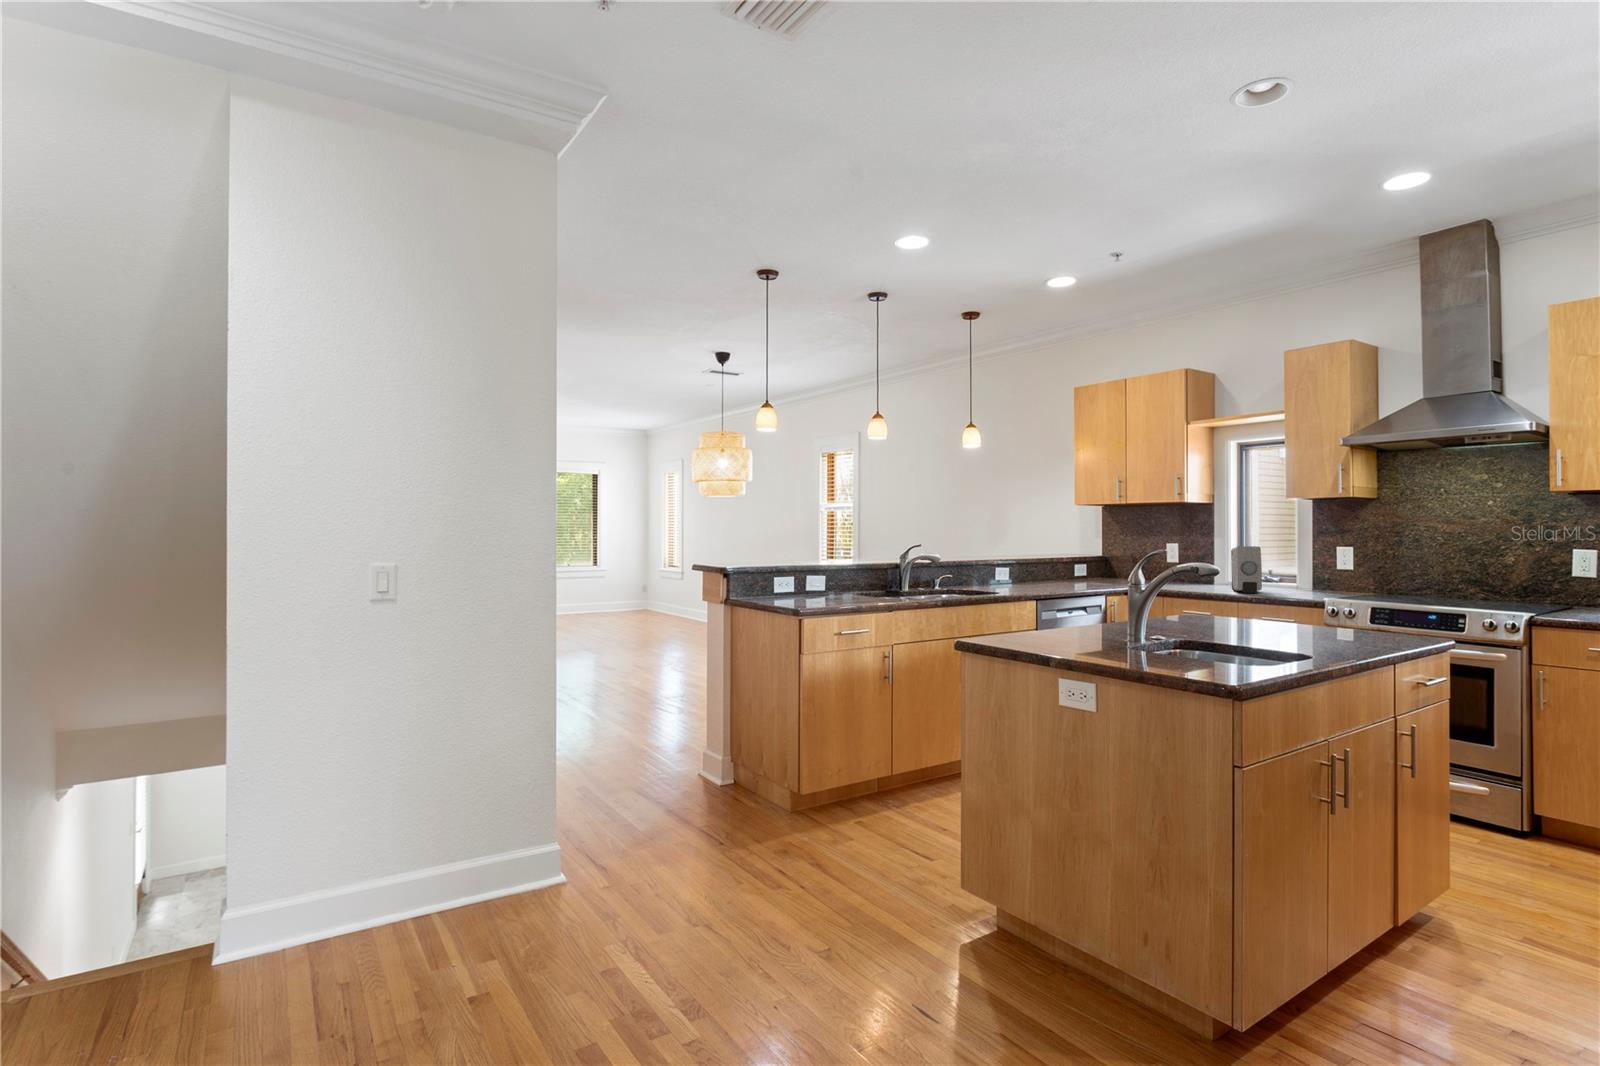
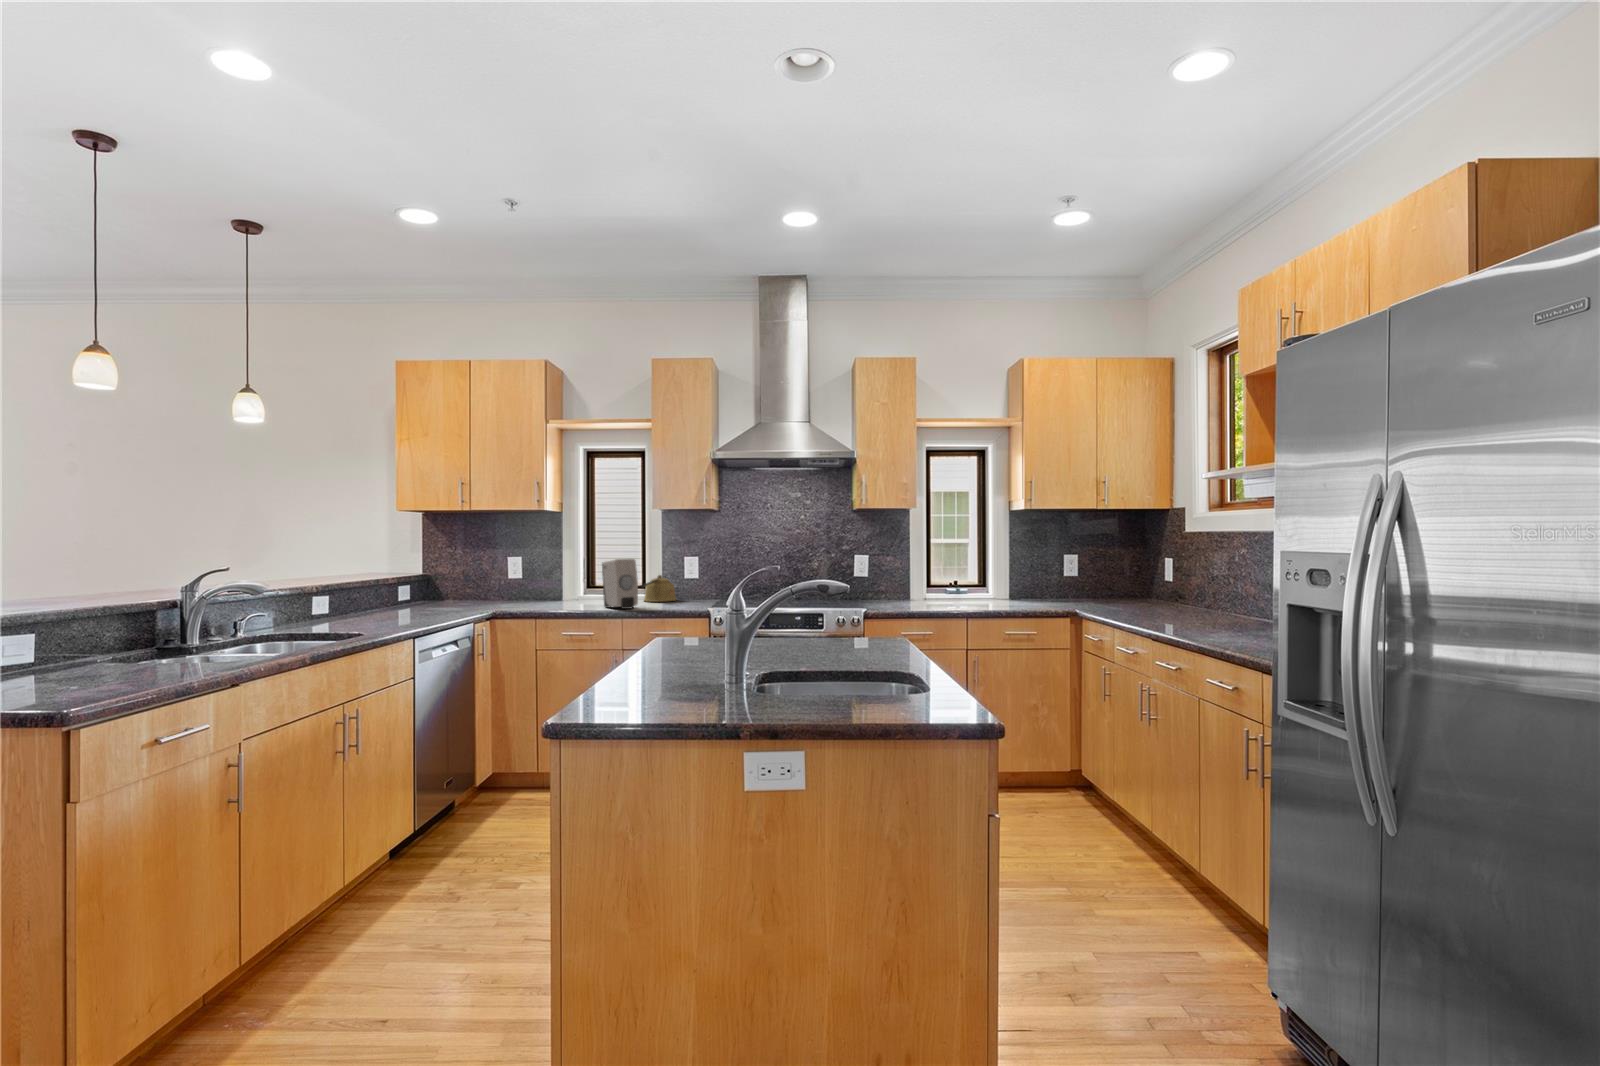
kettle: none [1279,563,1322,590] -> present [641,575,676,602]

